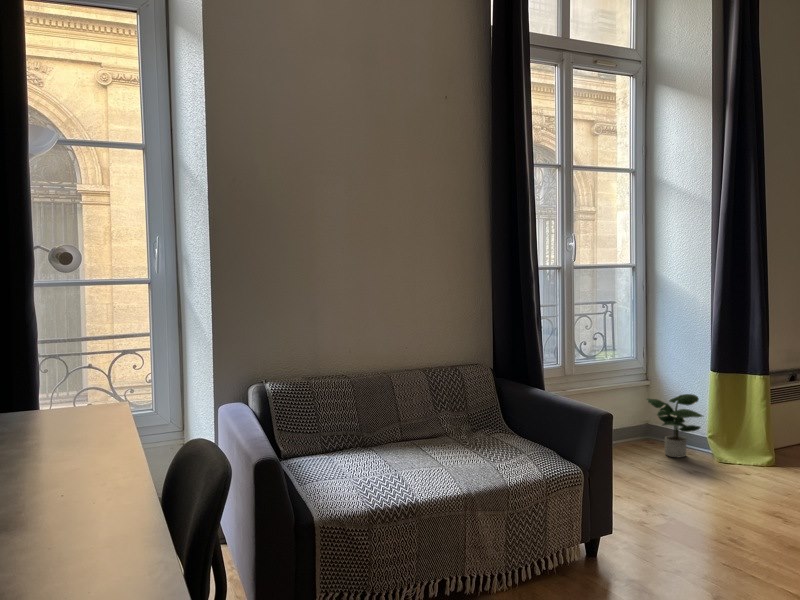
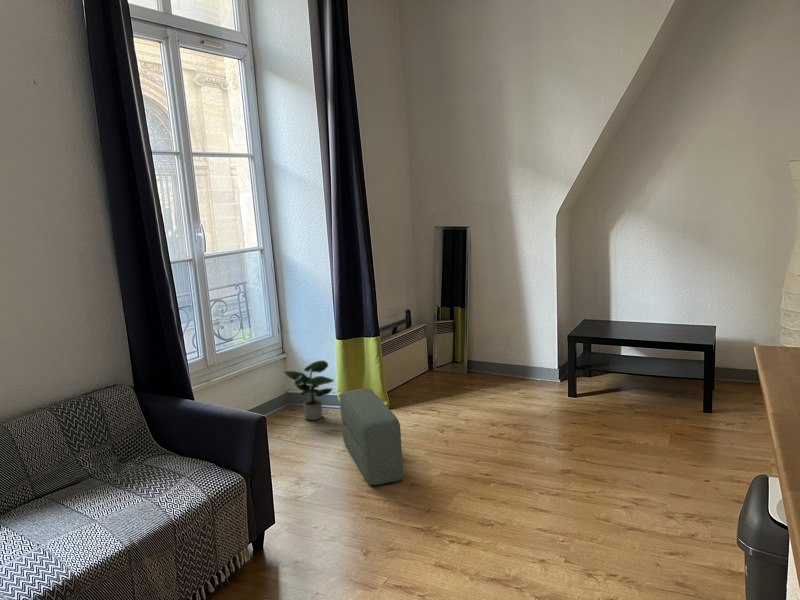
pouf: none [707,425,779,533] -> present [340,389,403,485]

